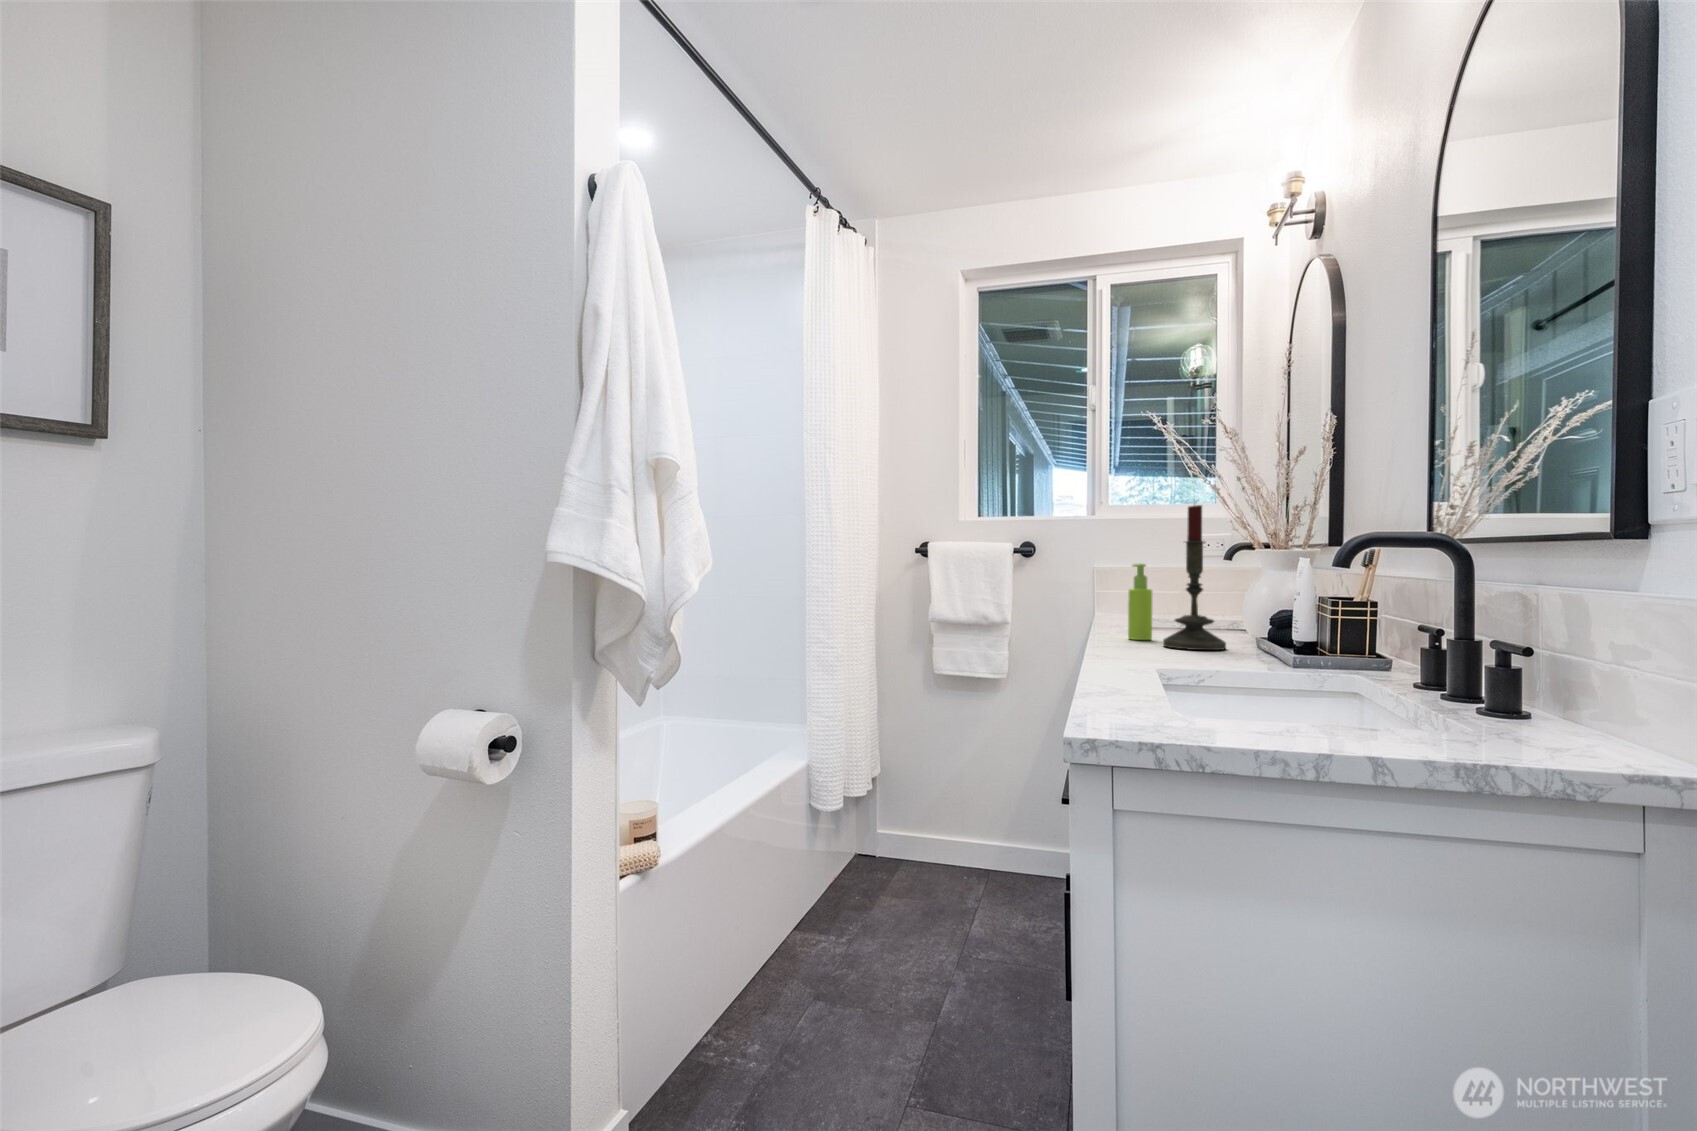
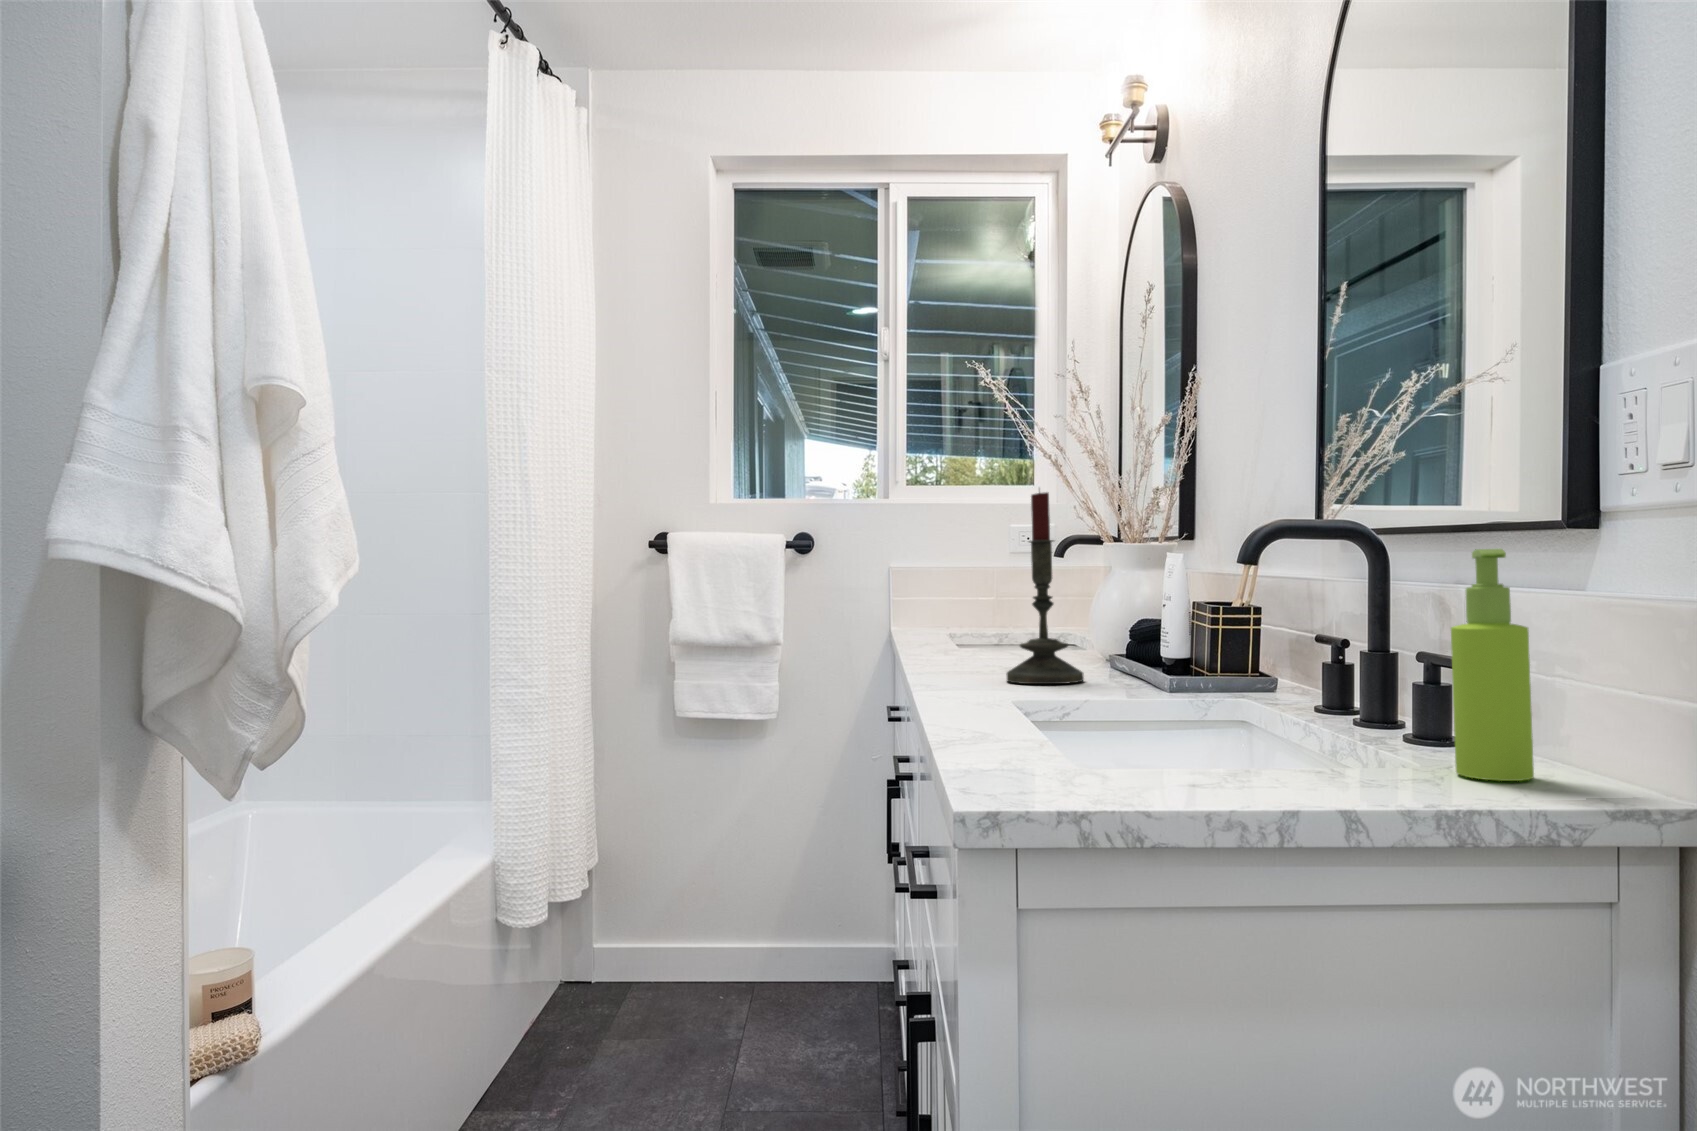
soap dispenser: present [1128,564,1152,640] -> present [1451,549,1534,781]

